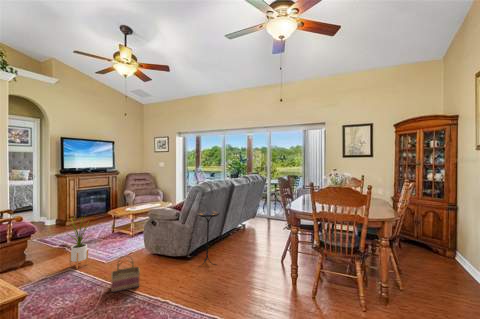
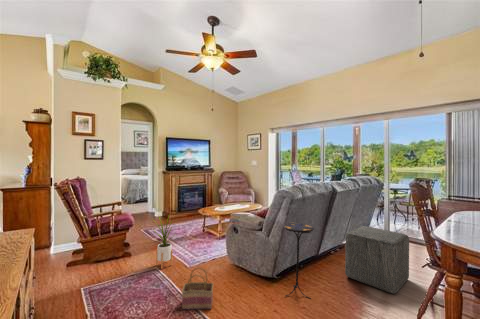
ottoman: none [241,210,280,252] -> present [345,226,409,294]

